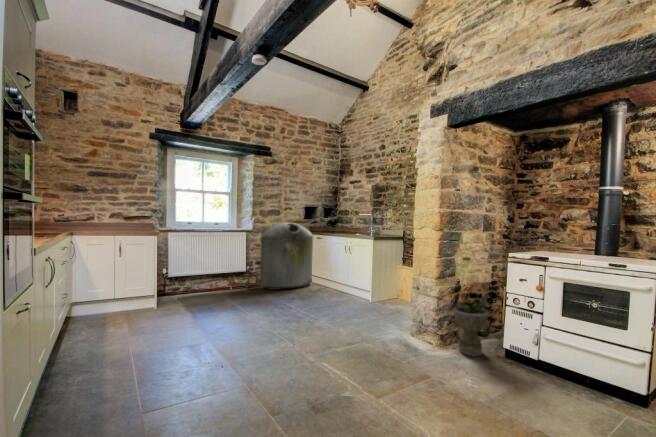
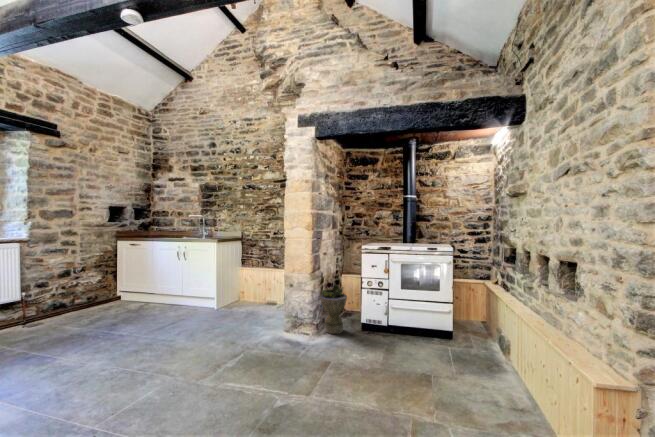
trash can: present [260,223,313,290] -> none [47,227,126,320]

